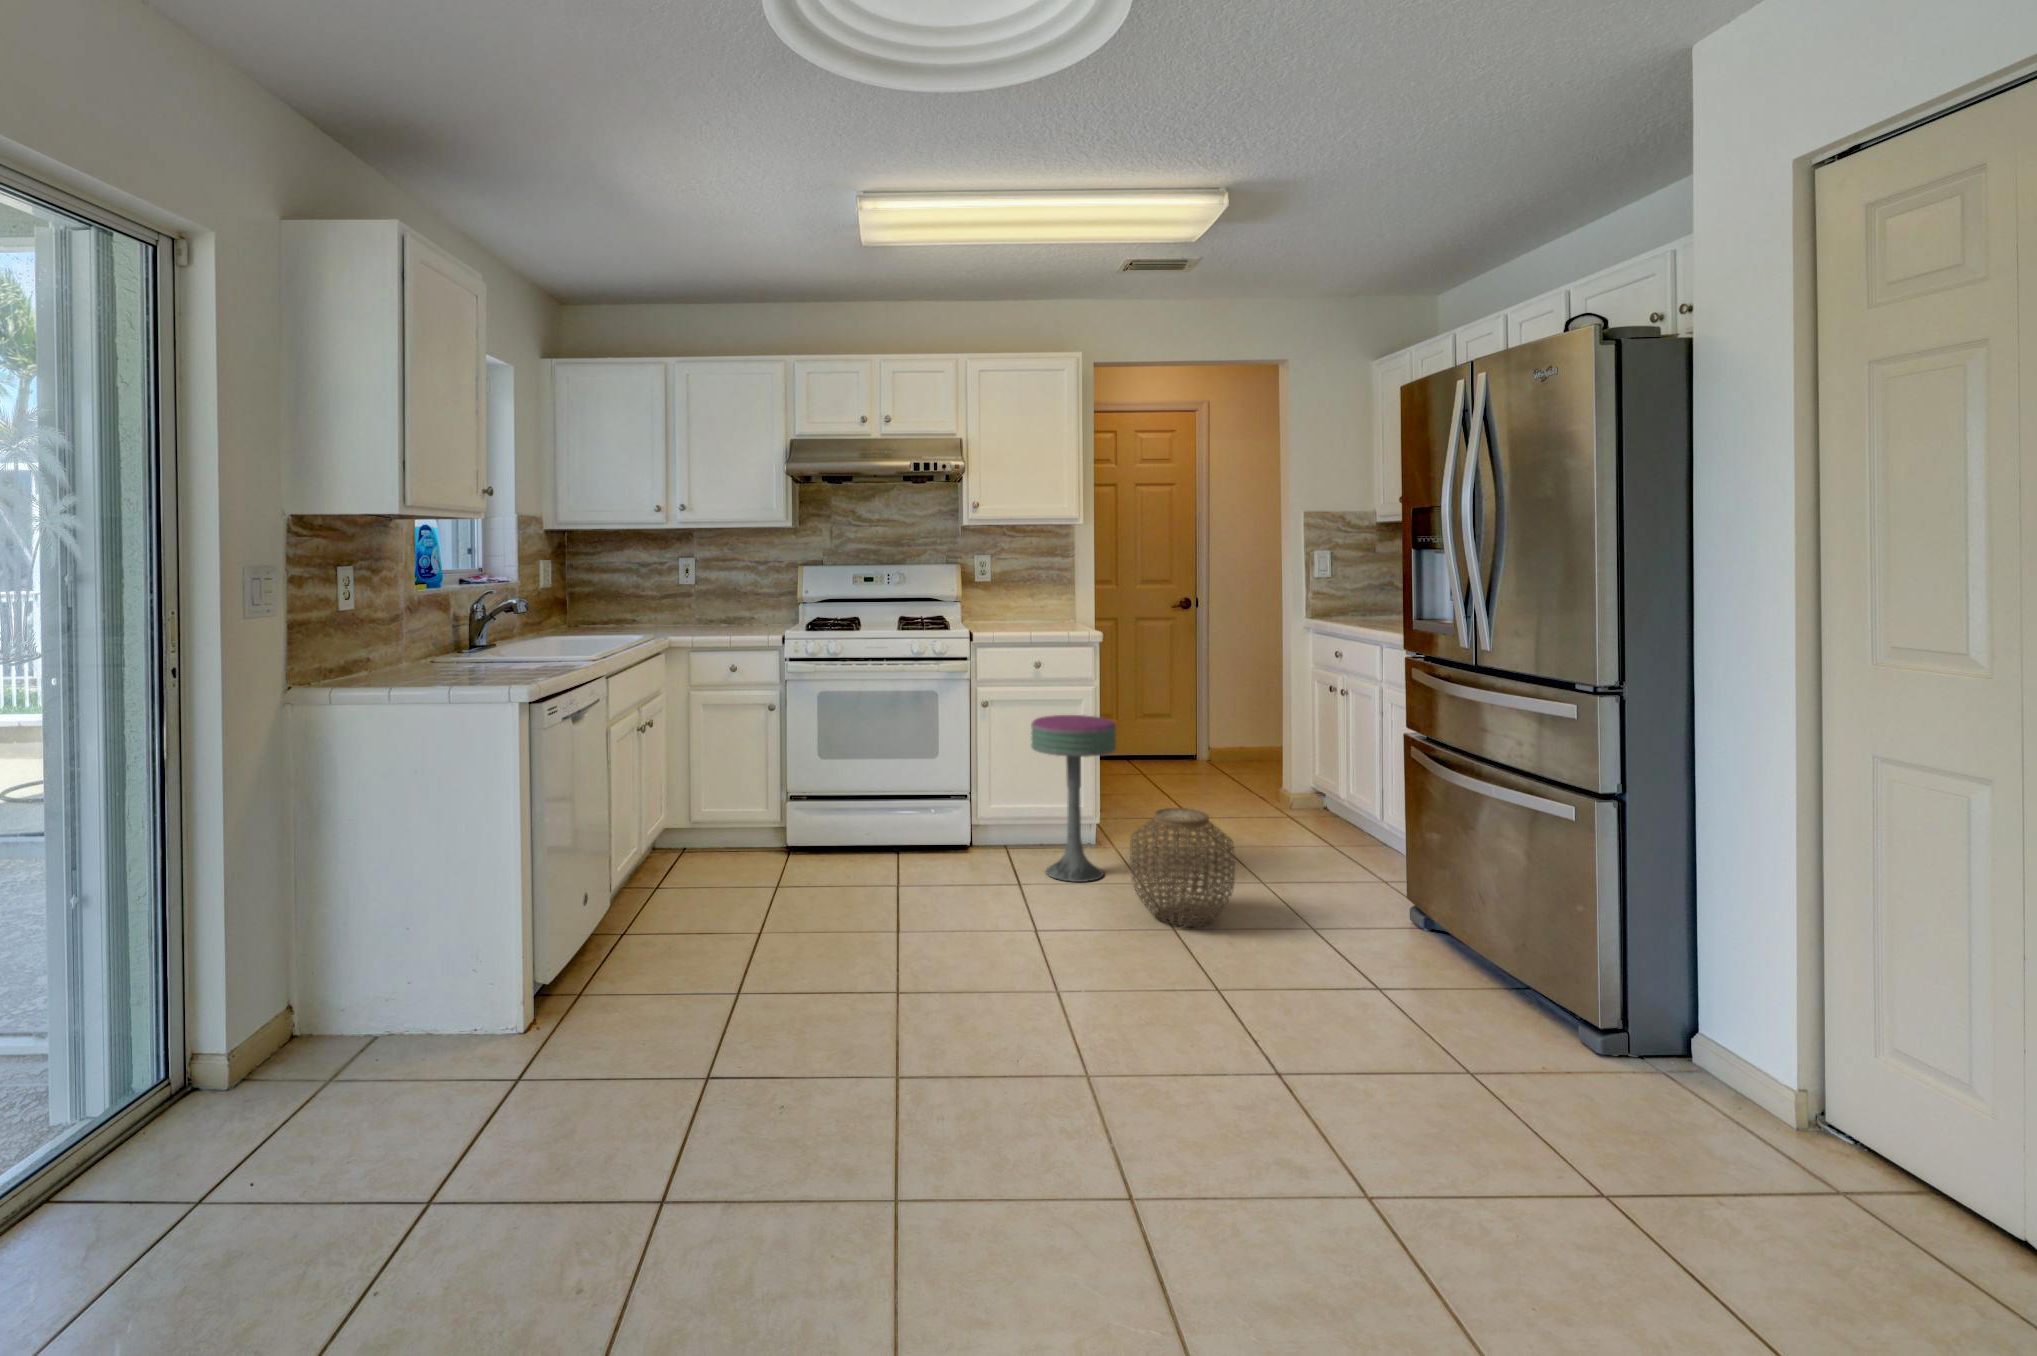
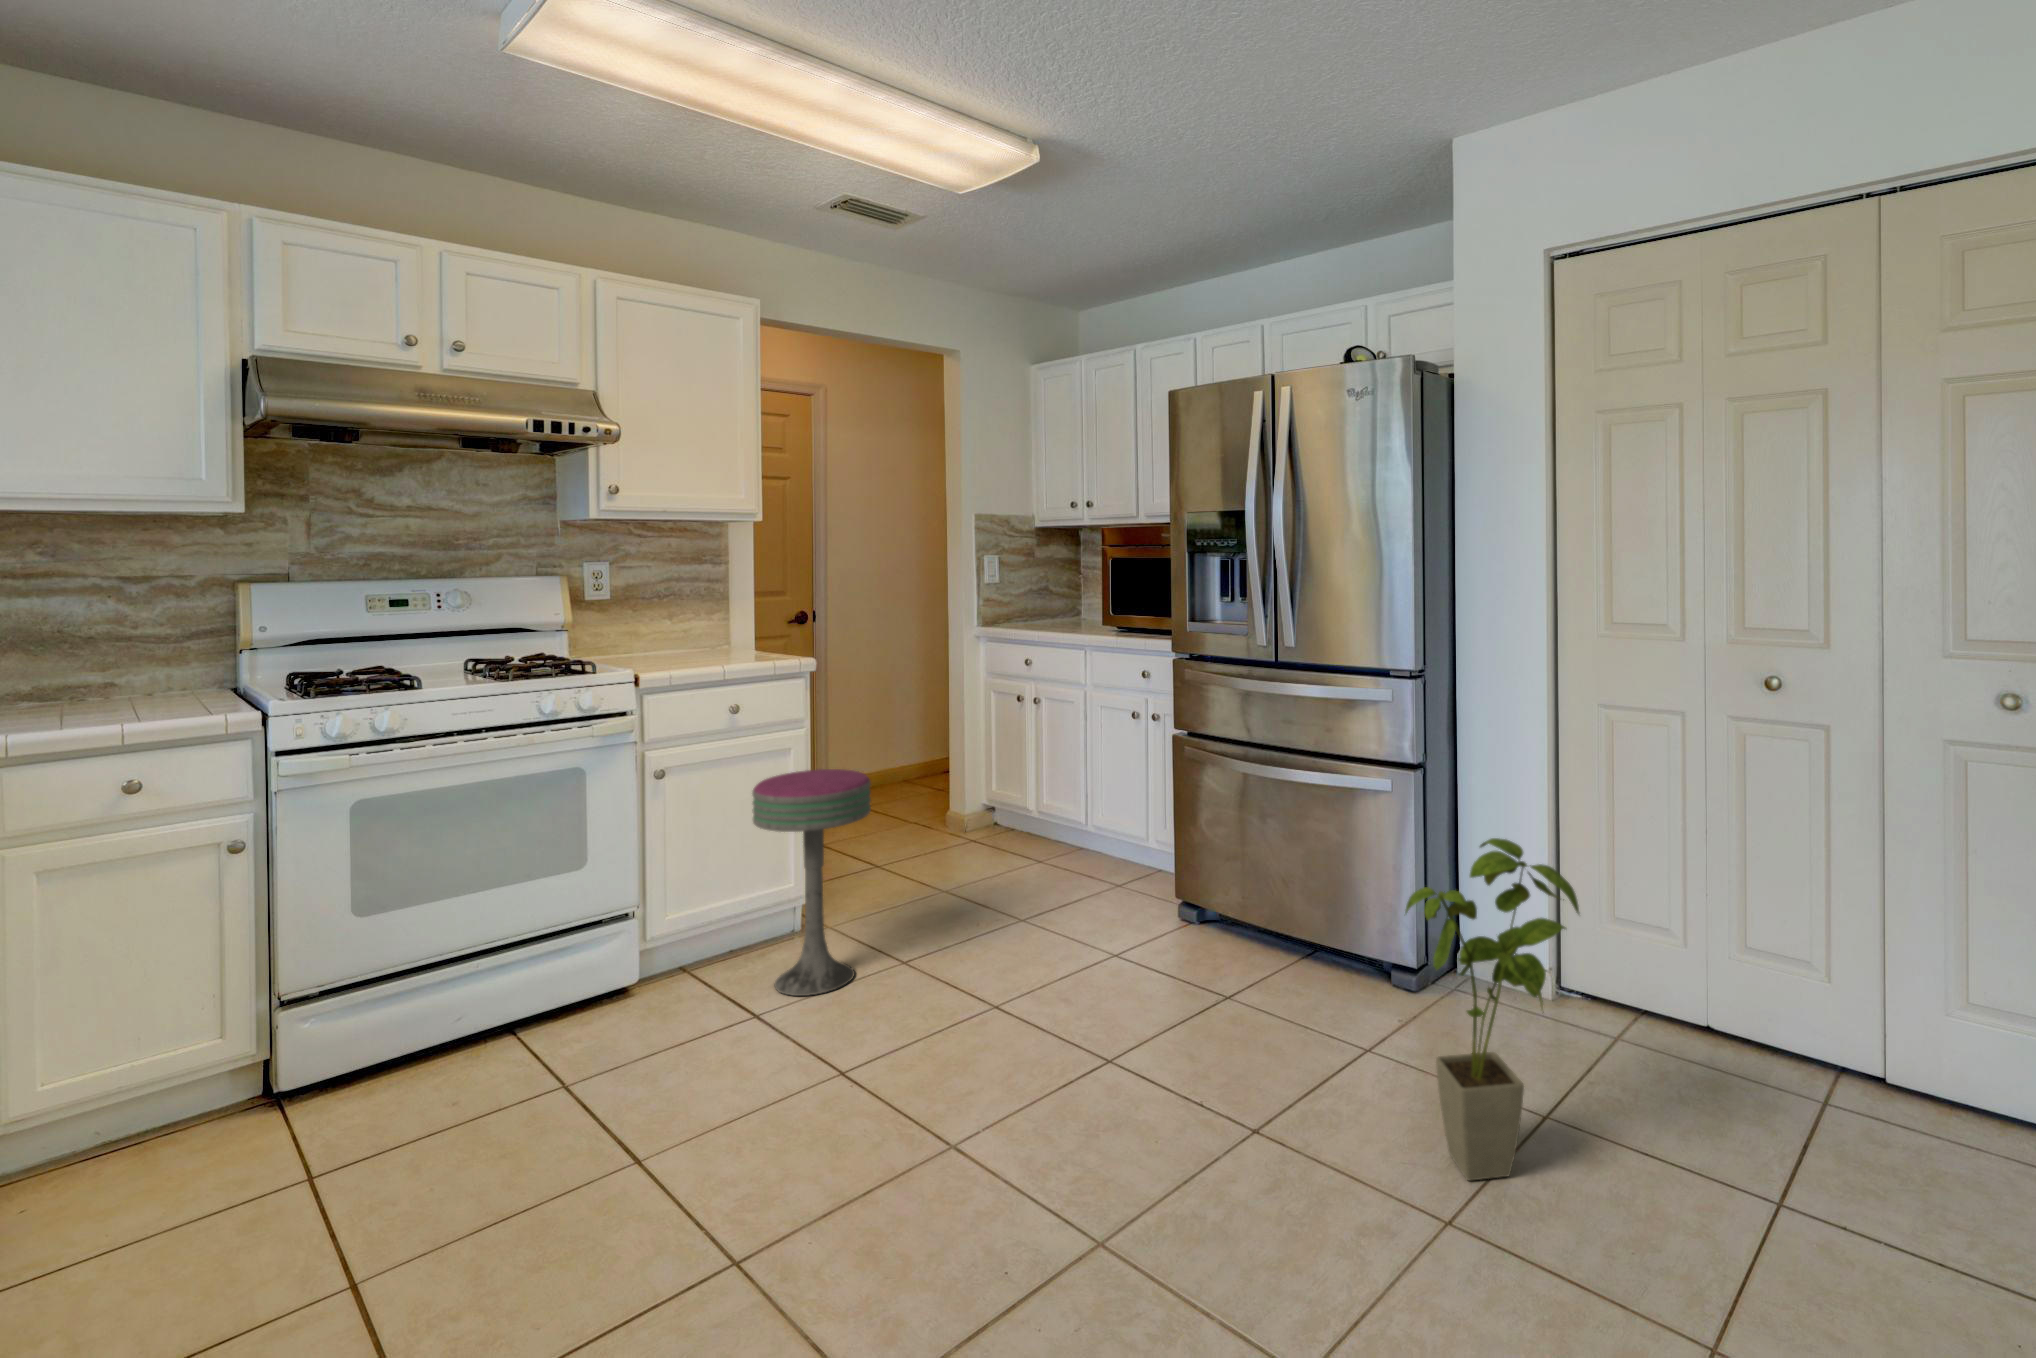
woven basket: present [1130,808,1235,927] -> none [932,864,1055,1012]
house plant: none [1391,827,1592,1160] -> present [1405,838,1579,1181]

